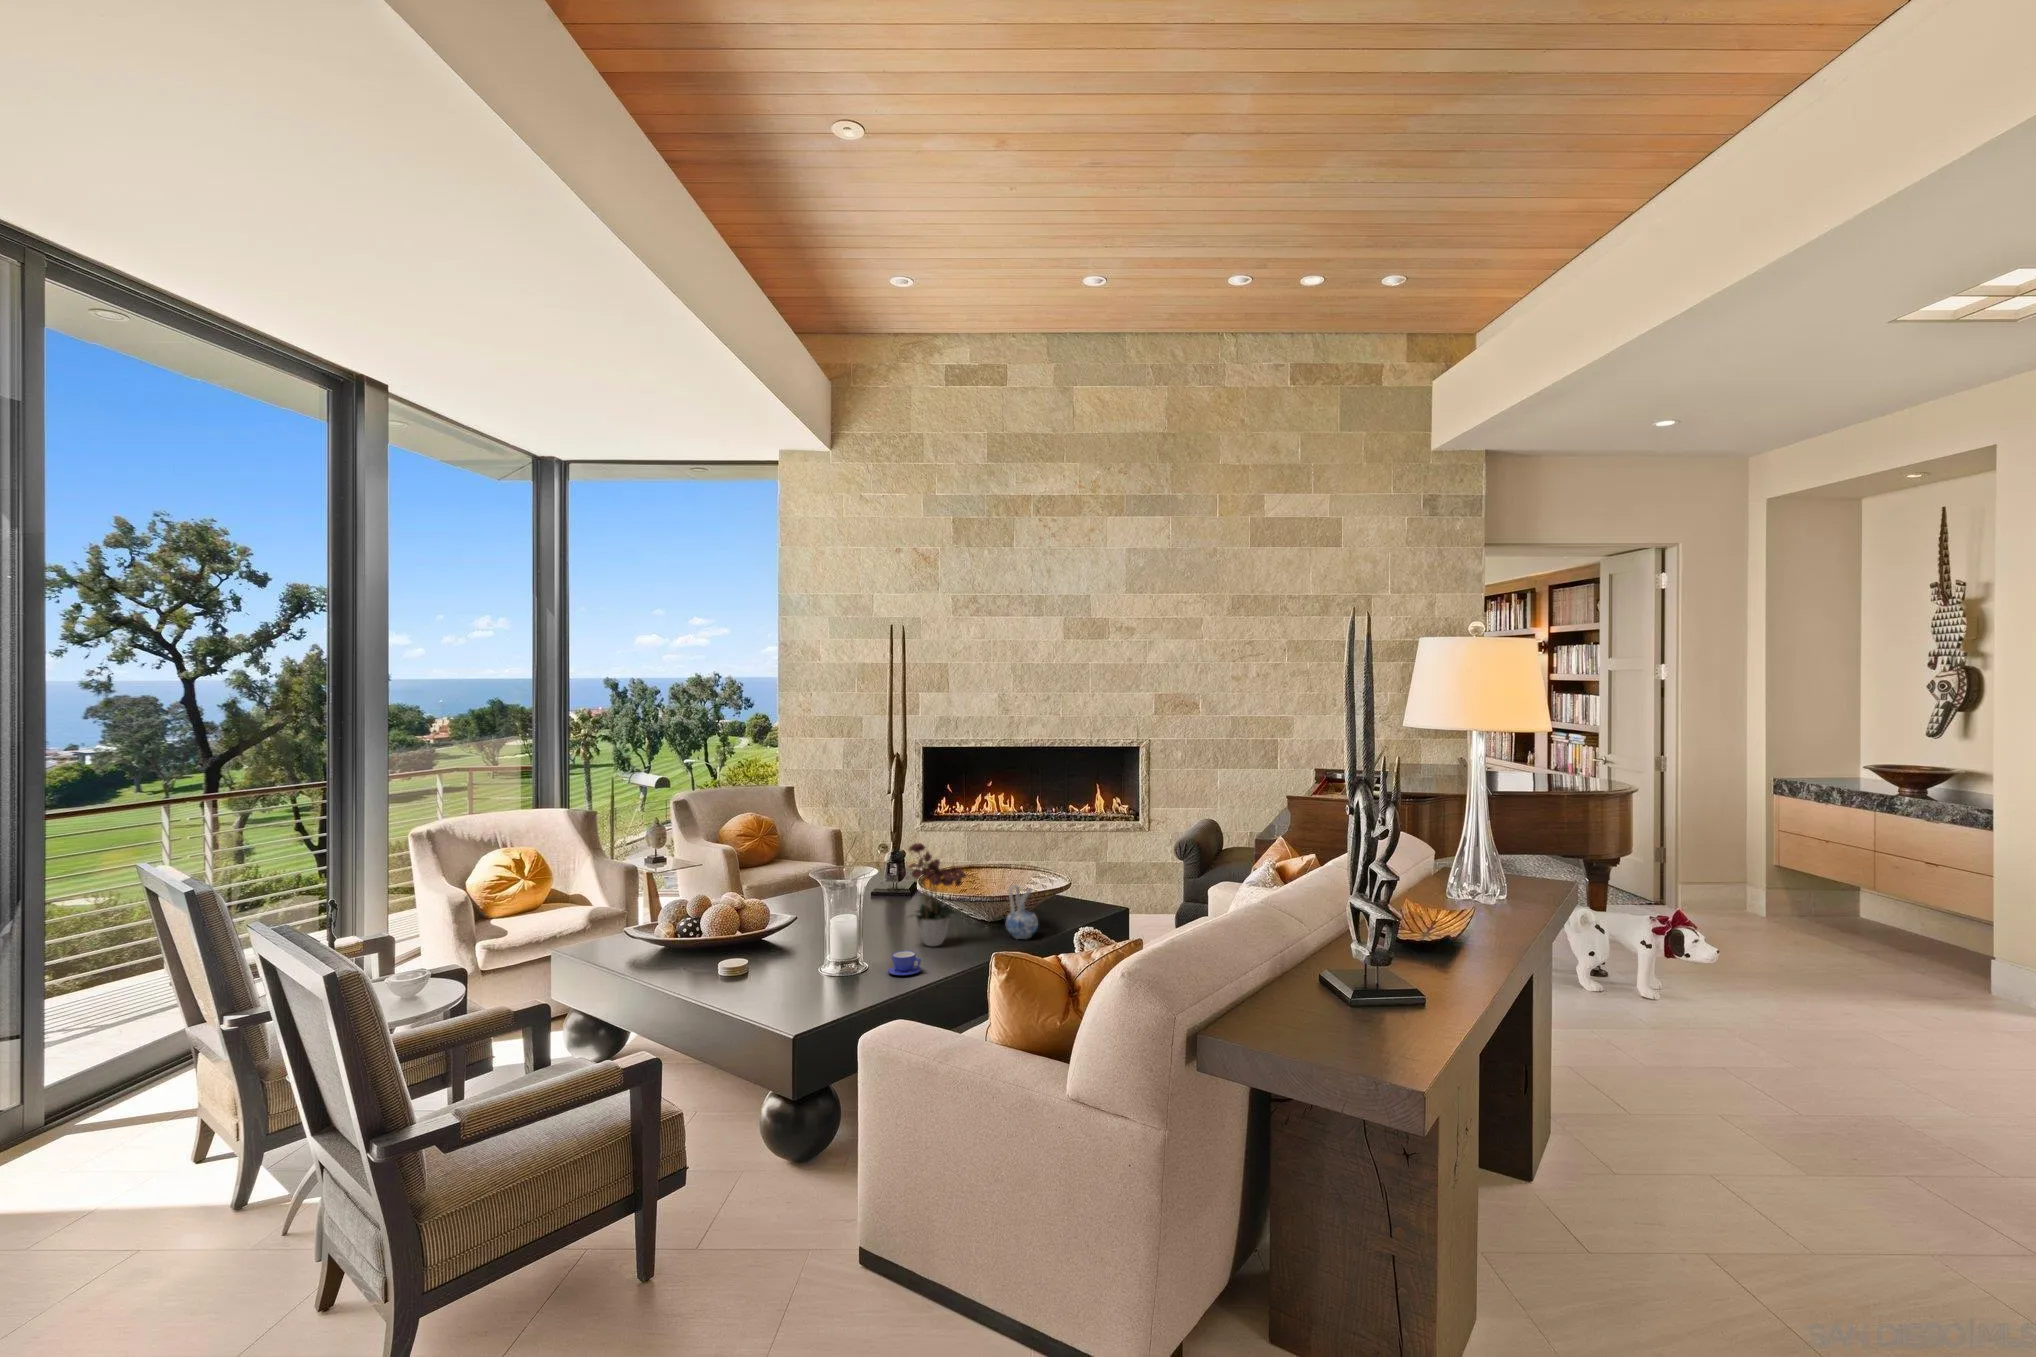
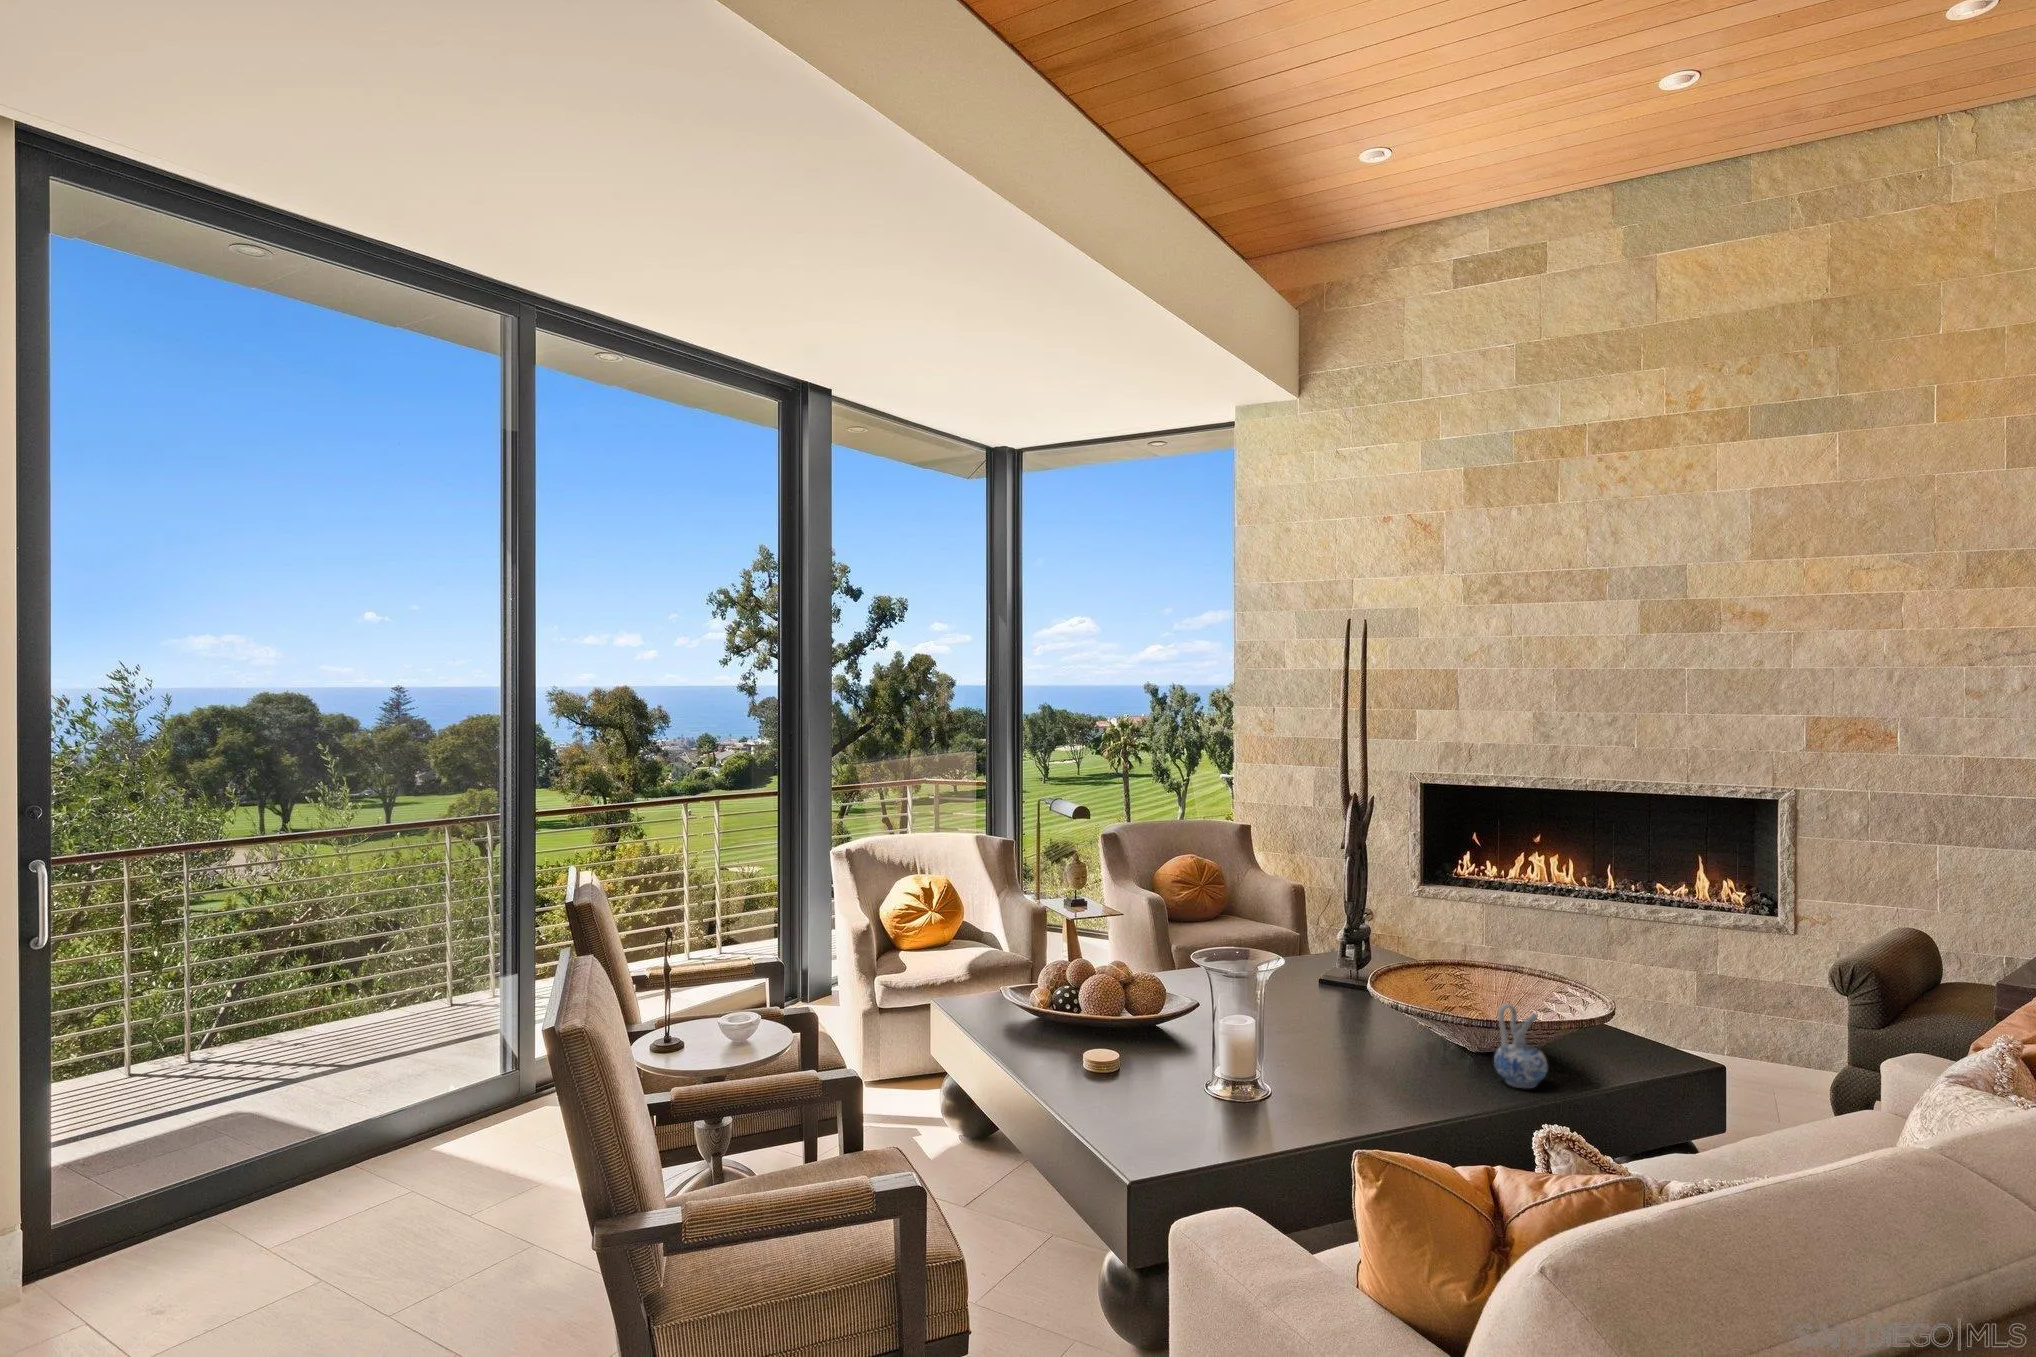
flower arrangement: present [903,843,966,946] -> none [1327,918,1439,1078]
teacup: present [888,951,921,975] -> none [1296,1080,1345,1118]

